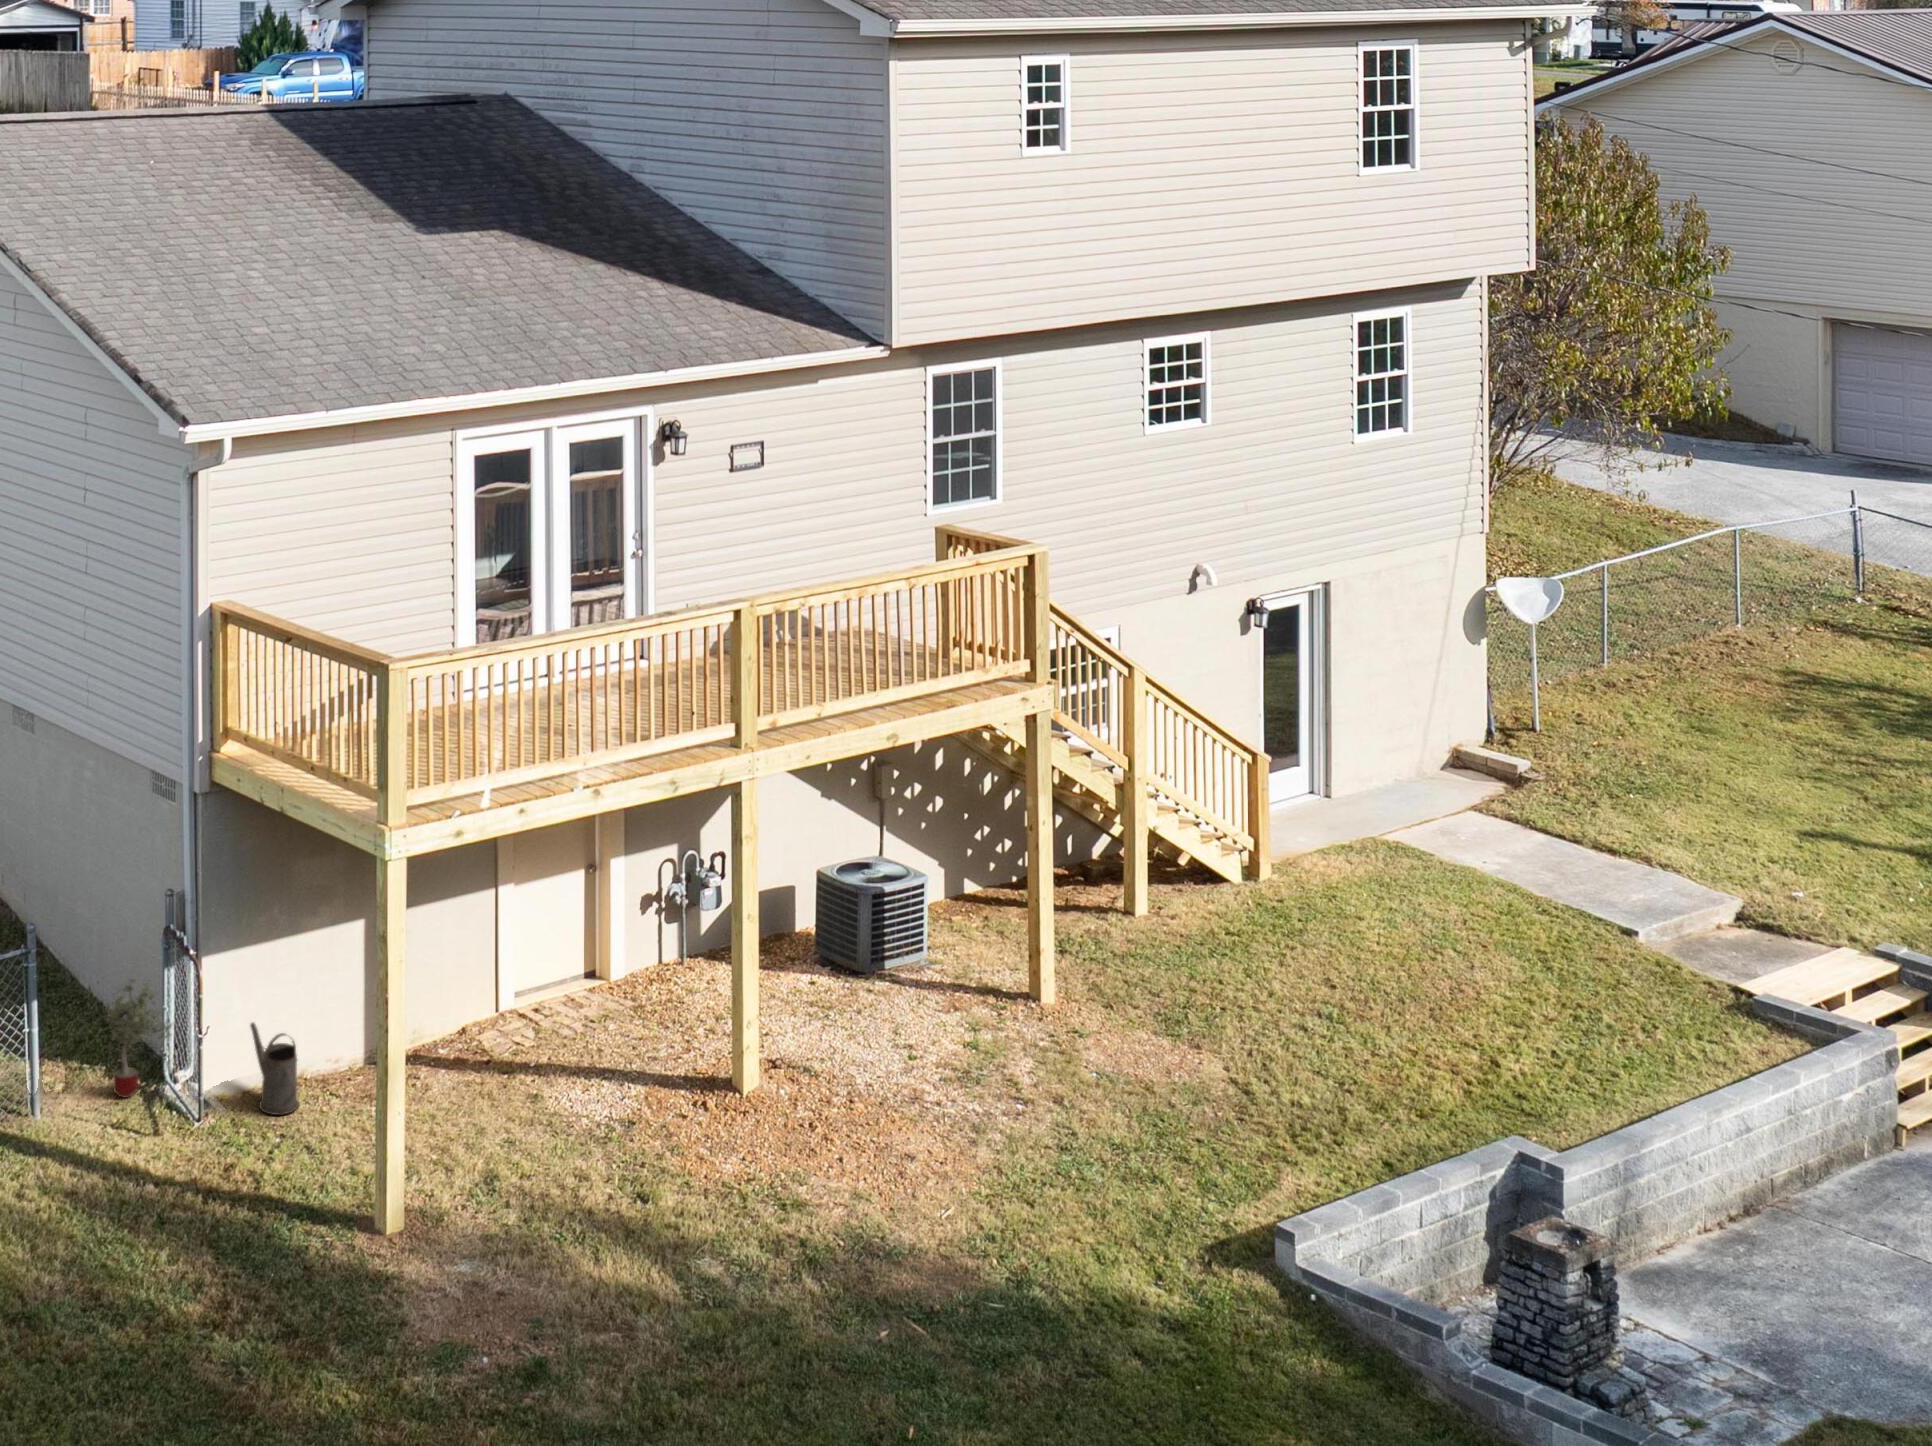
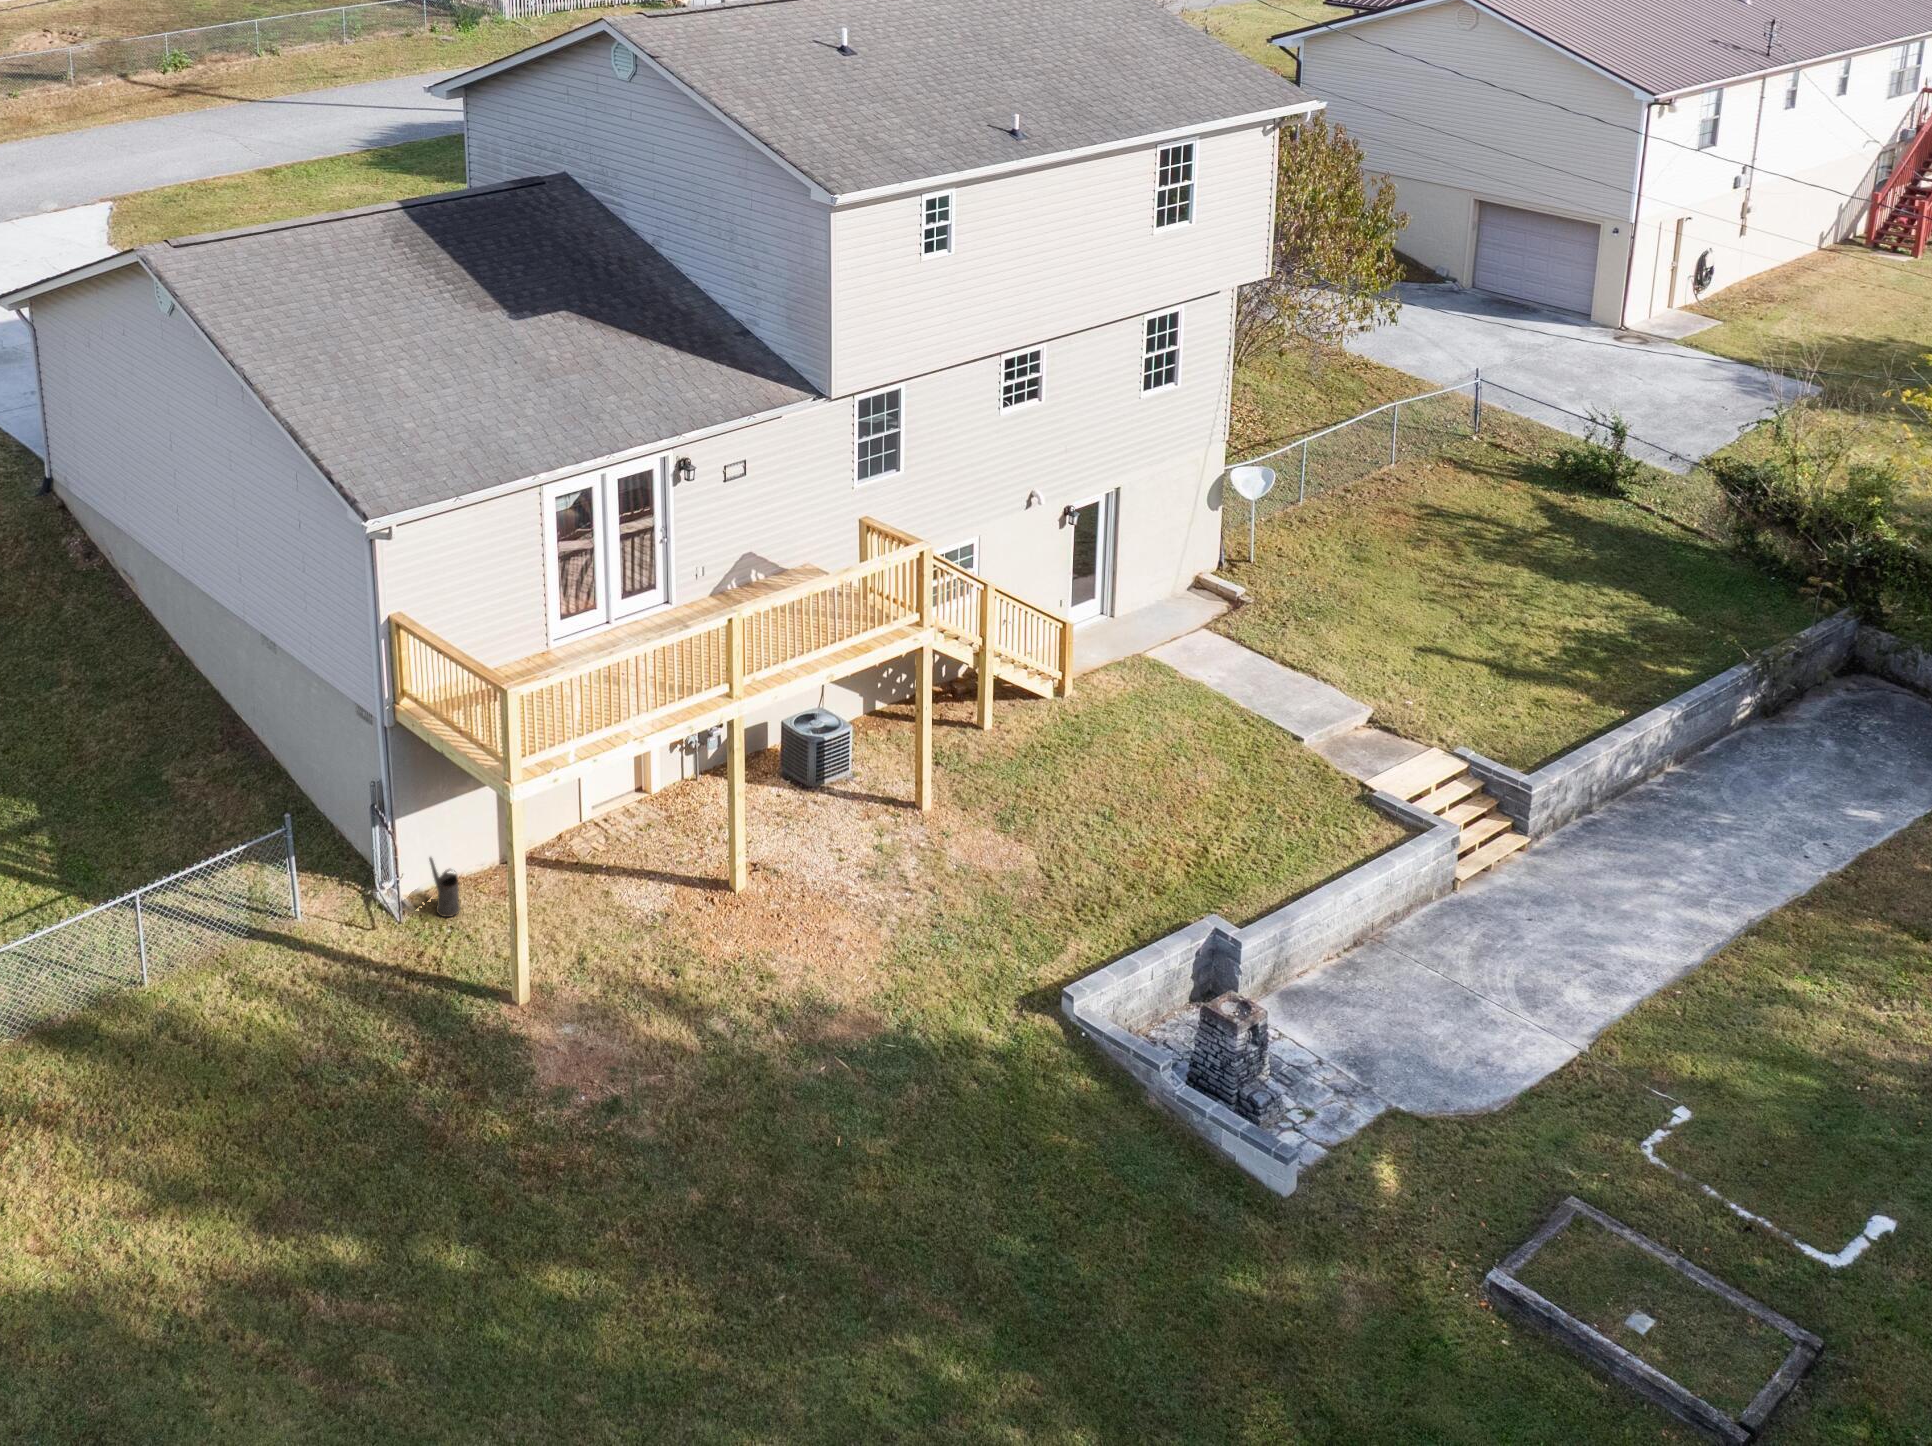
potted tree: present [109,979,172,1097] -> none [339,838,383,906]

